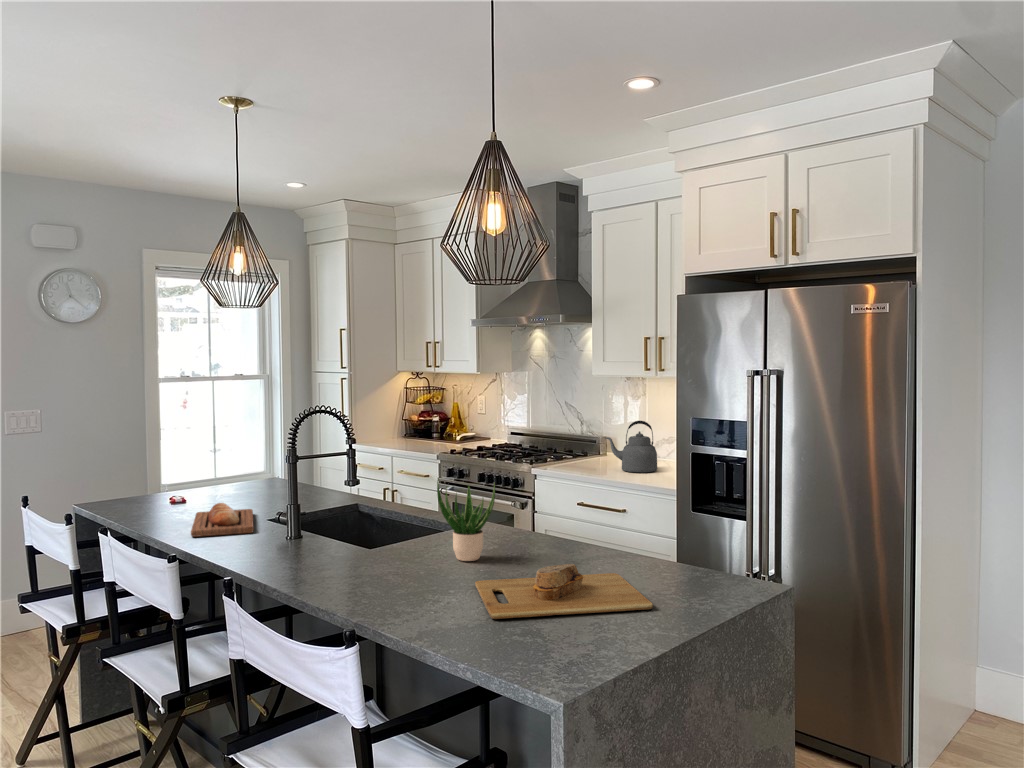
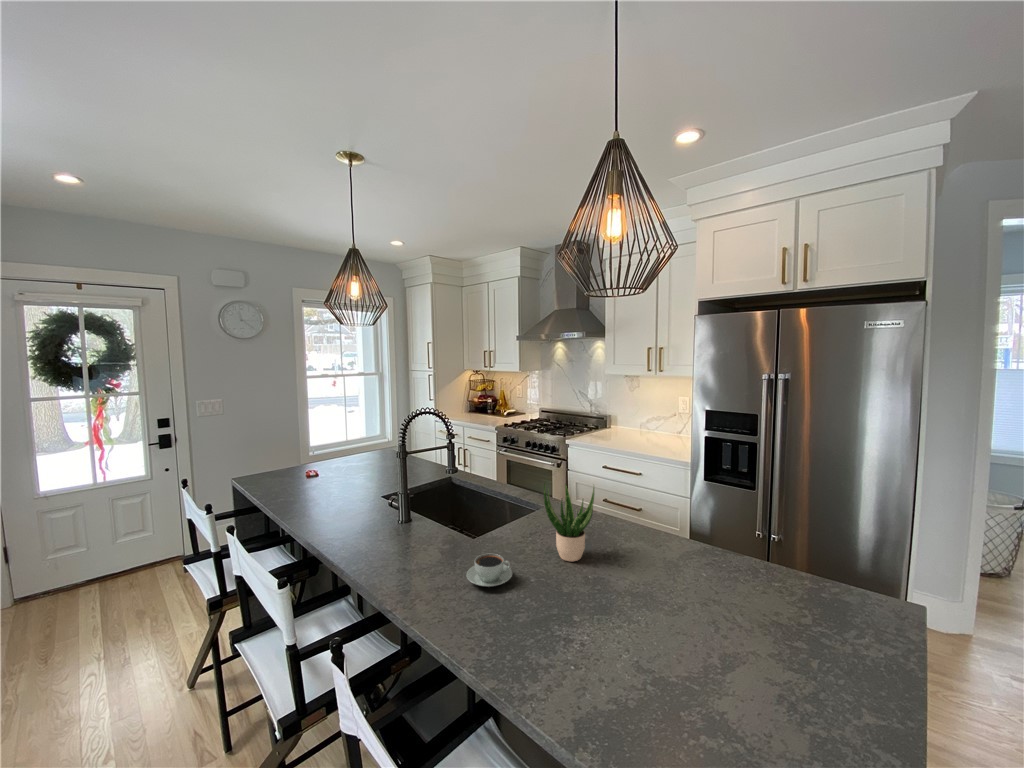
kettle: present [605,421,657,472] -> none [620,407,658,444]
bread loaf: present [191,503,254,537] -> none [314,484,369,522]
coffee cup: none [353,547,400,574] -> present [466,554,512,587]
cutting board: present [475,564,653,619] -> none [600,587,836,699]

